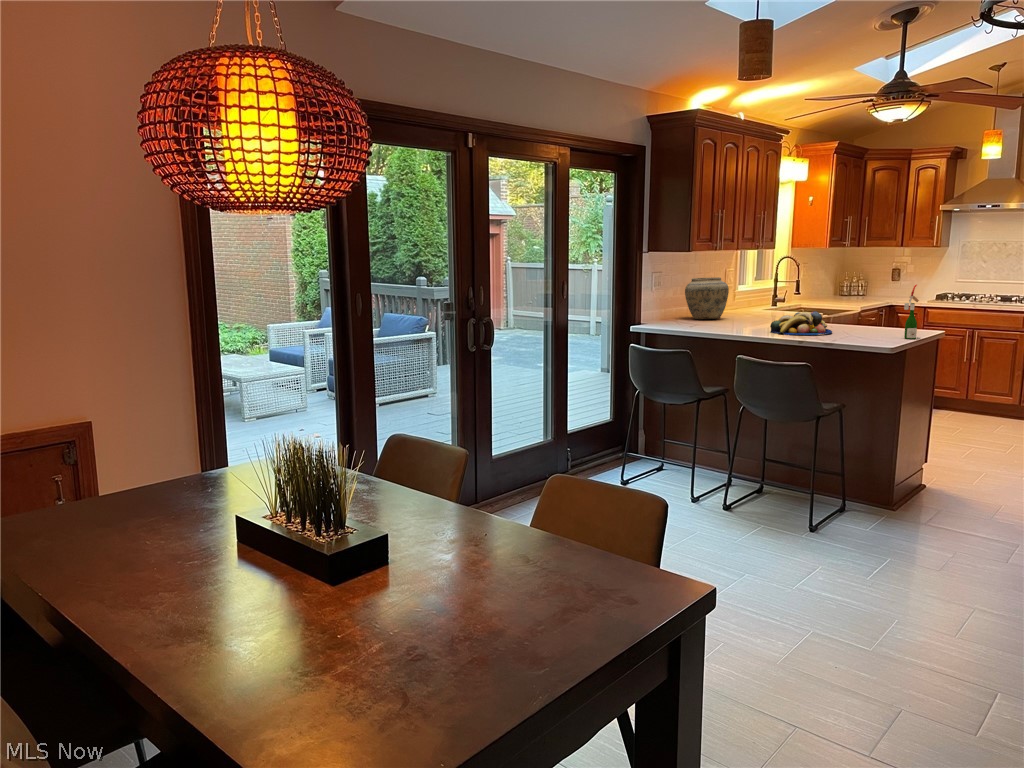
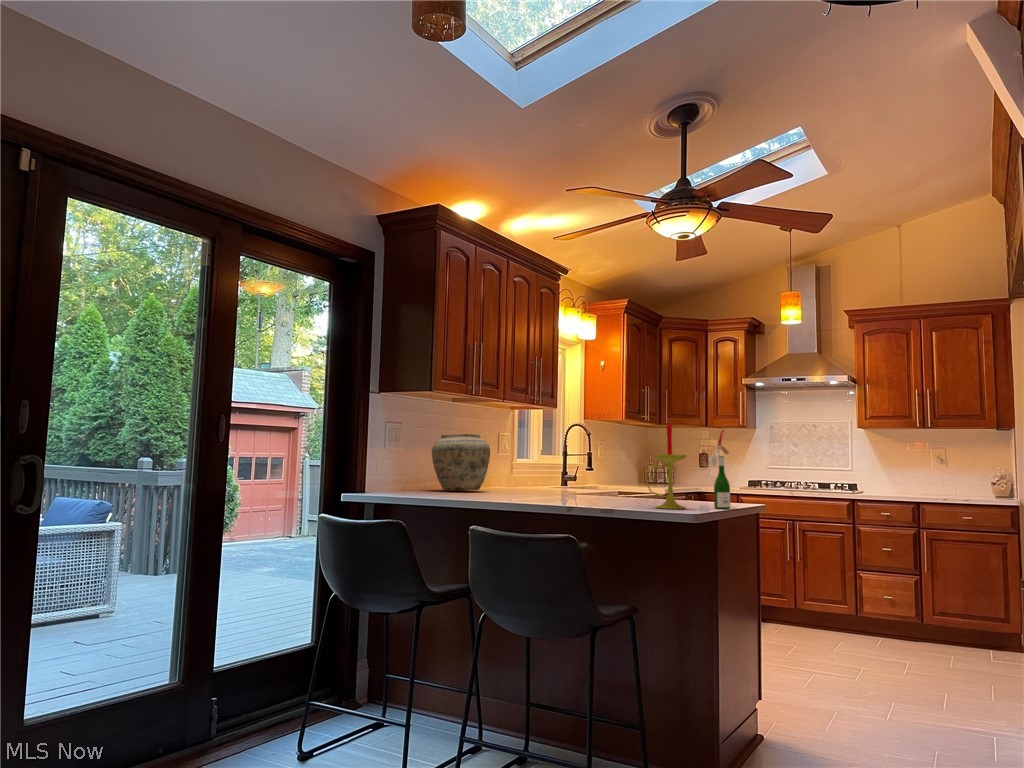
candle: none [856,281,887,340] -> present [645,424,686,509]
fruit bowl: present [770,311,832,335] -> none [529,471,617,504]

